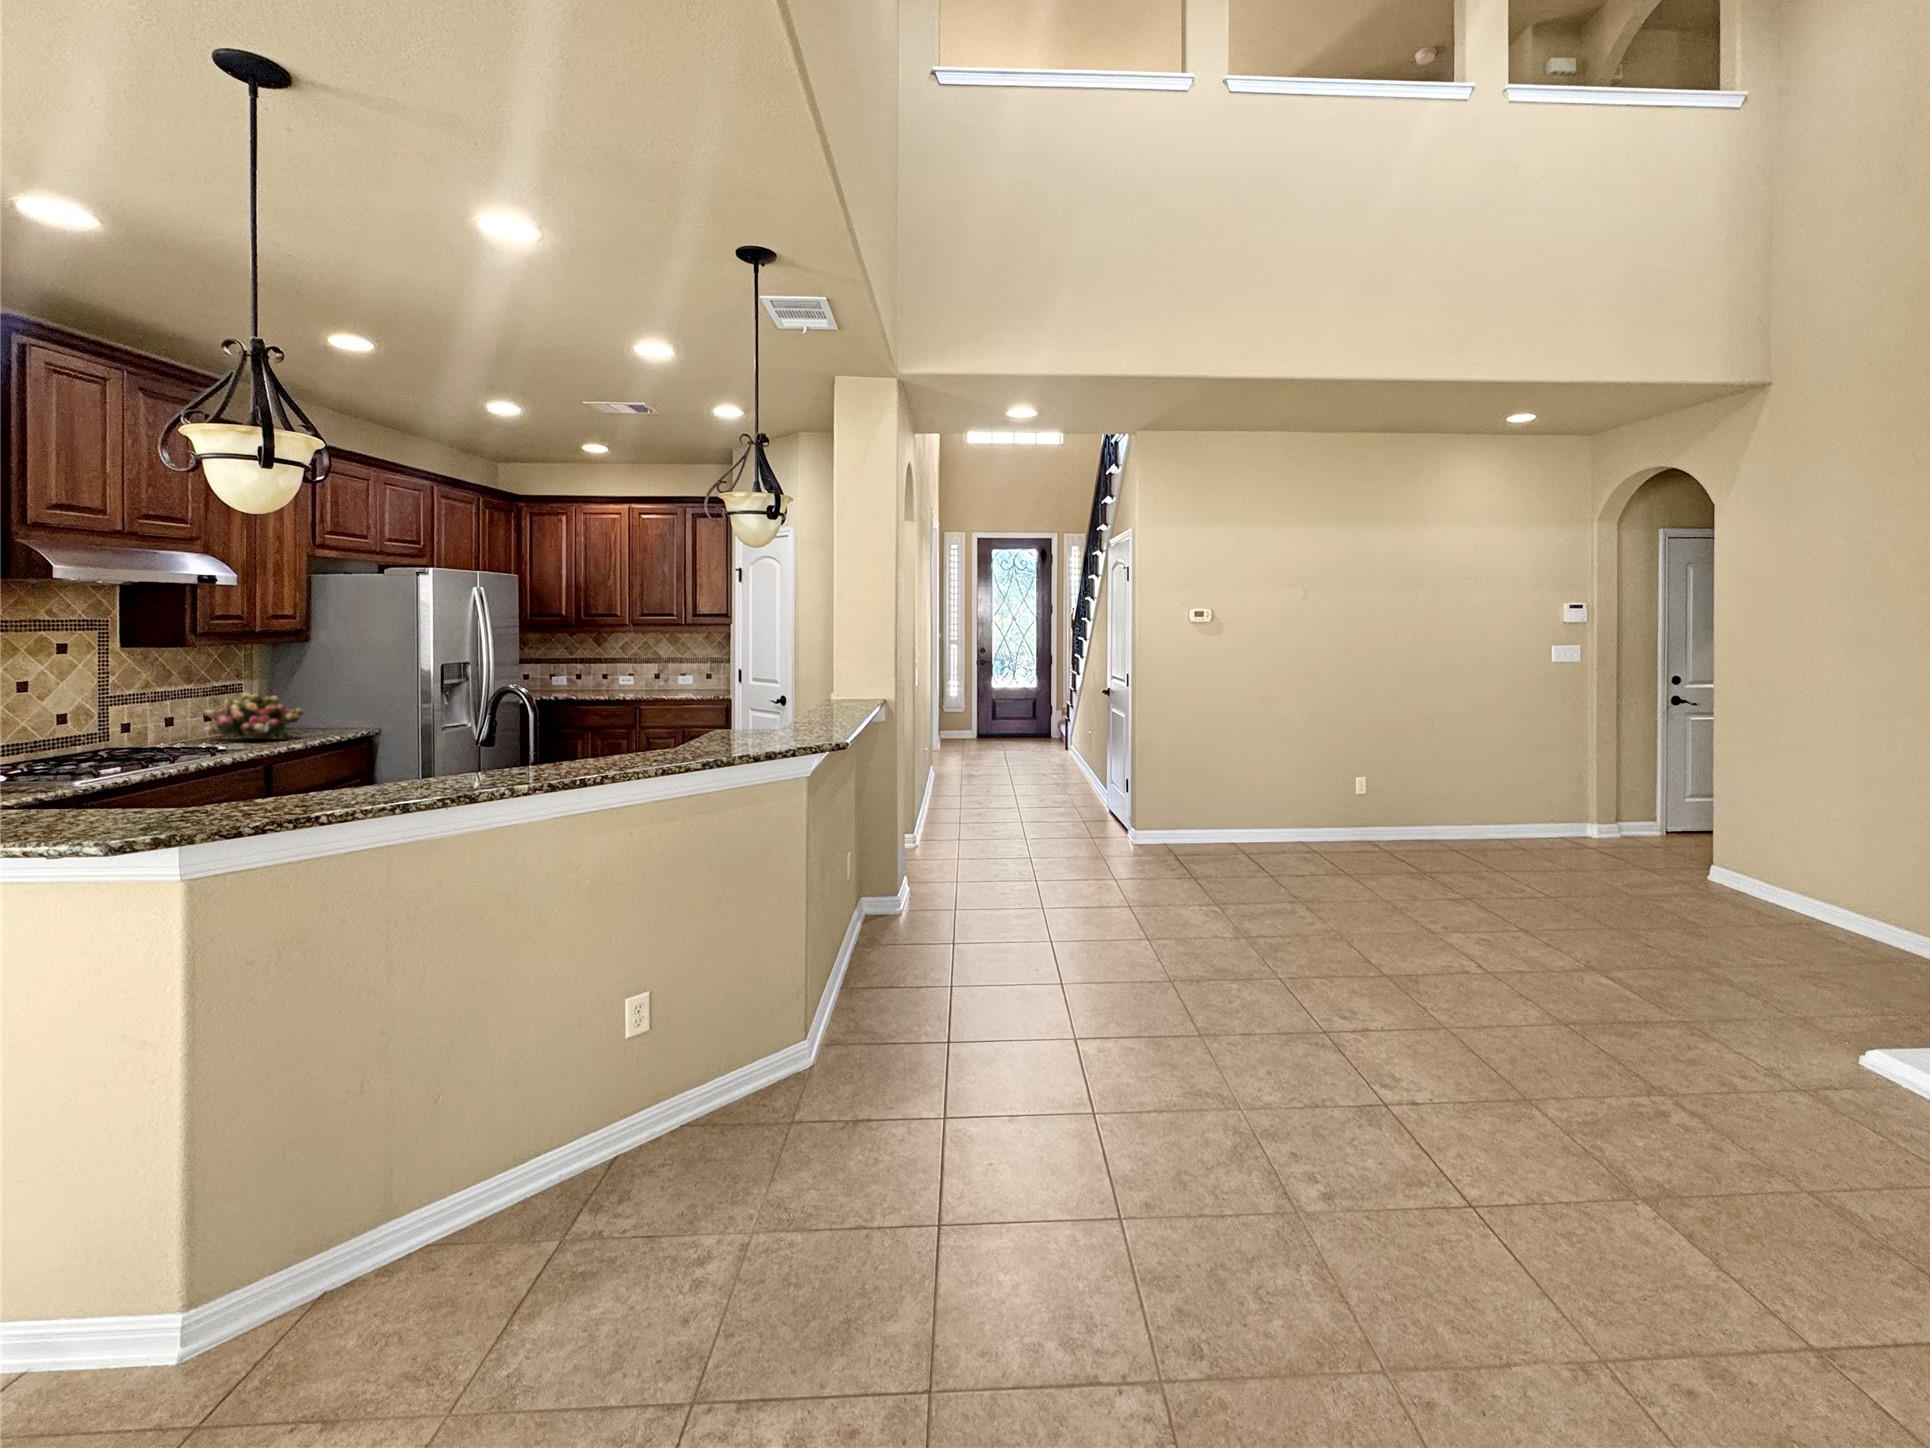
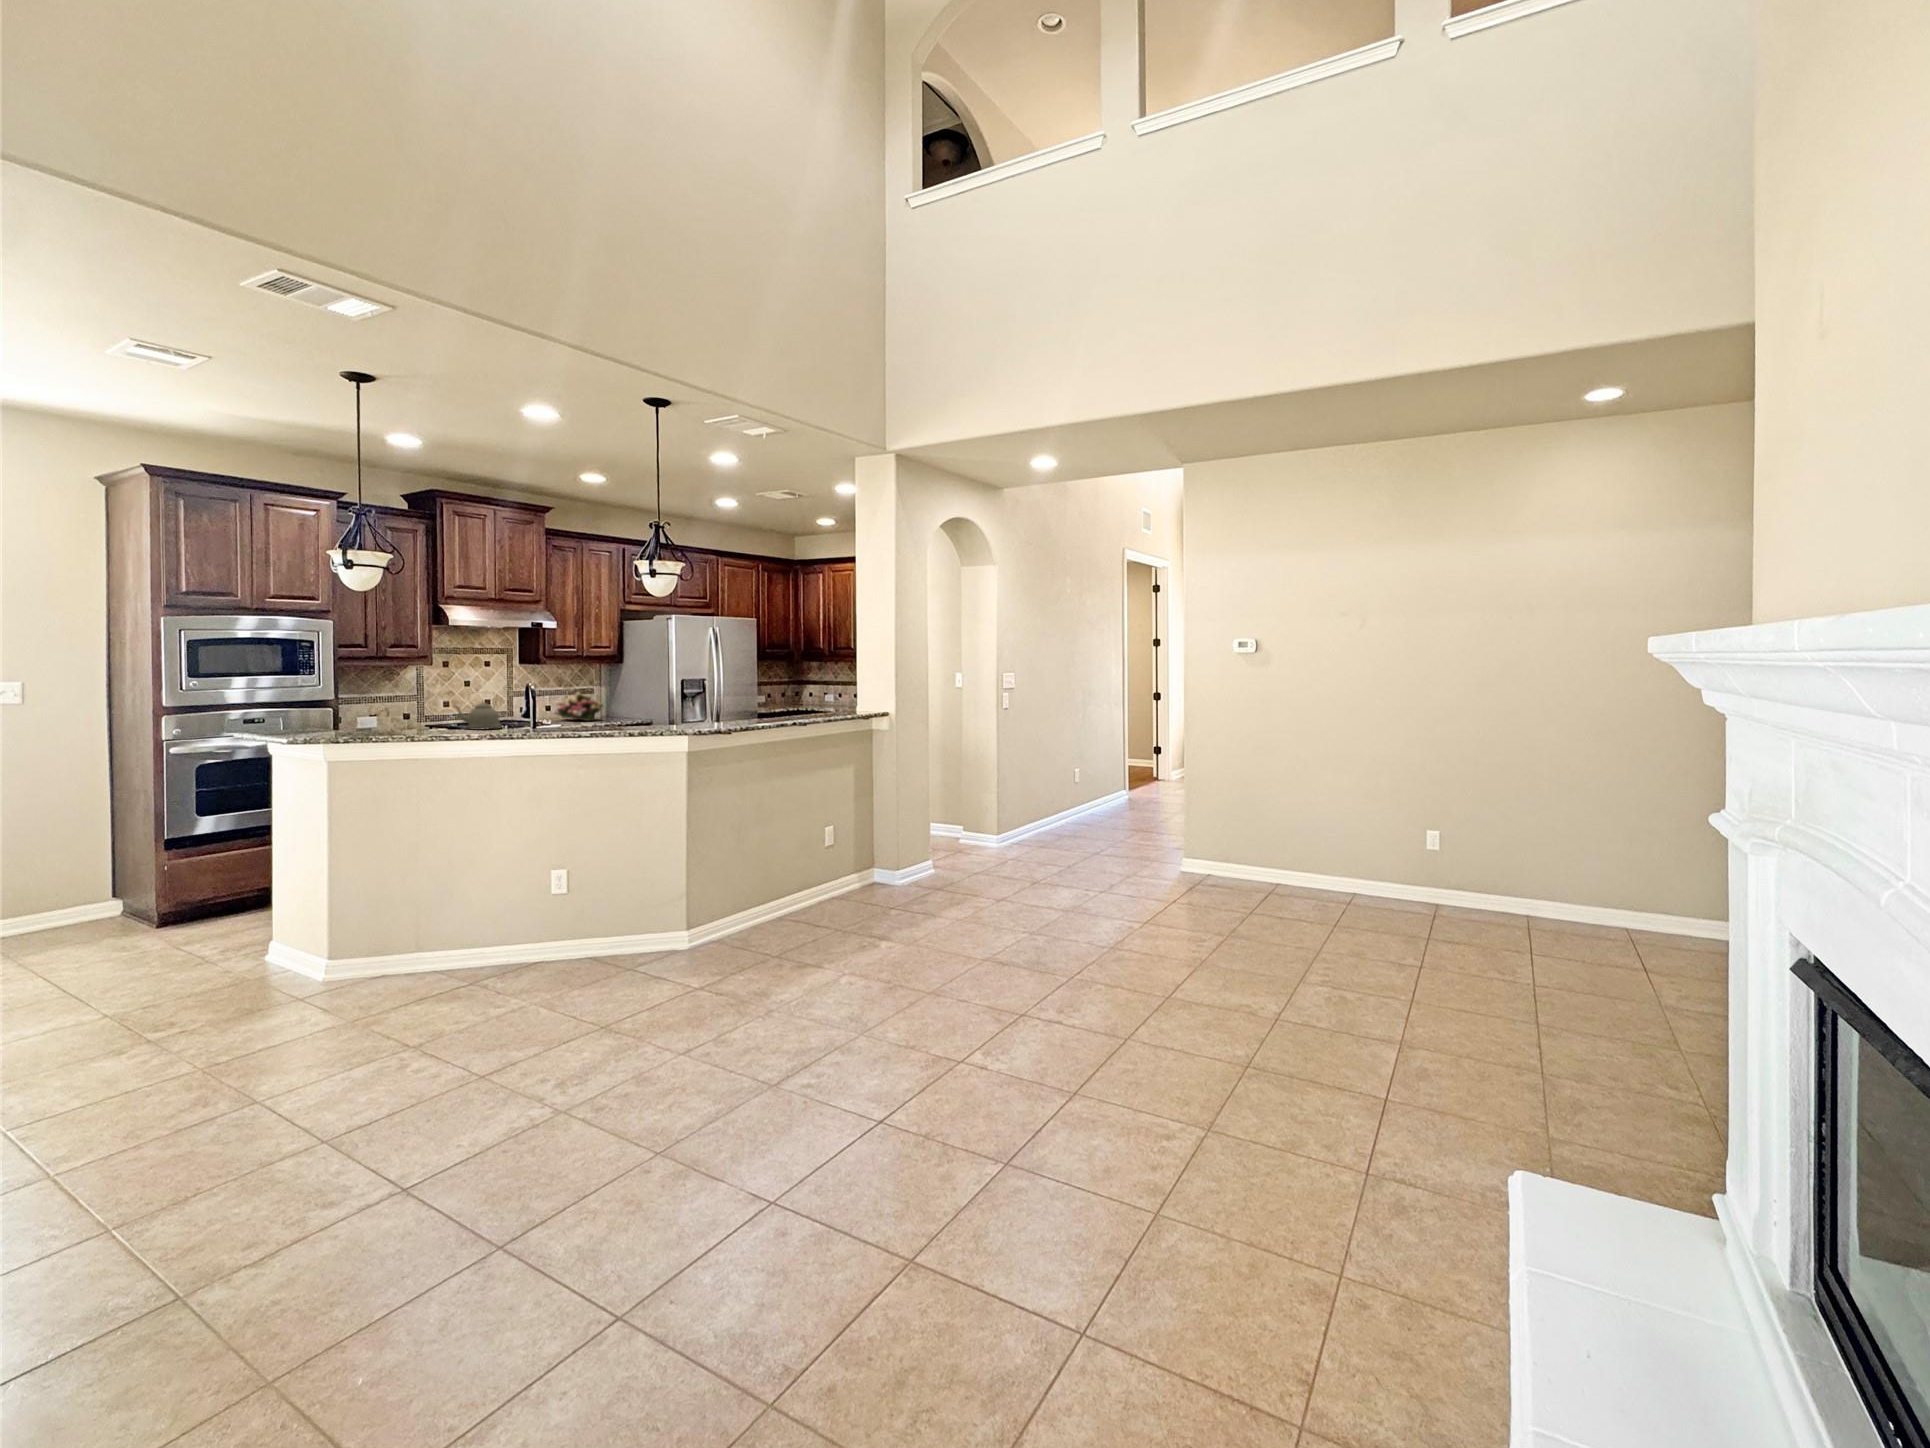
kettle: none [58,699,168,772] -> present [454,702,502,730]

